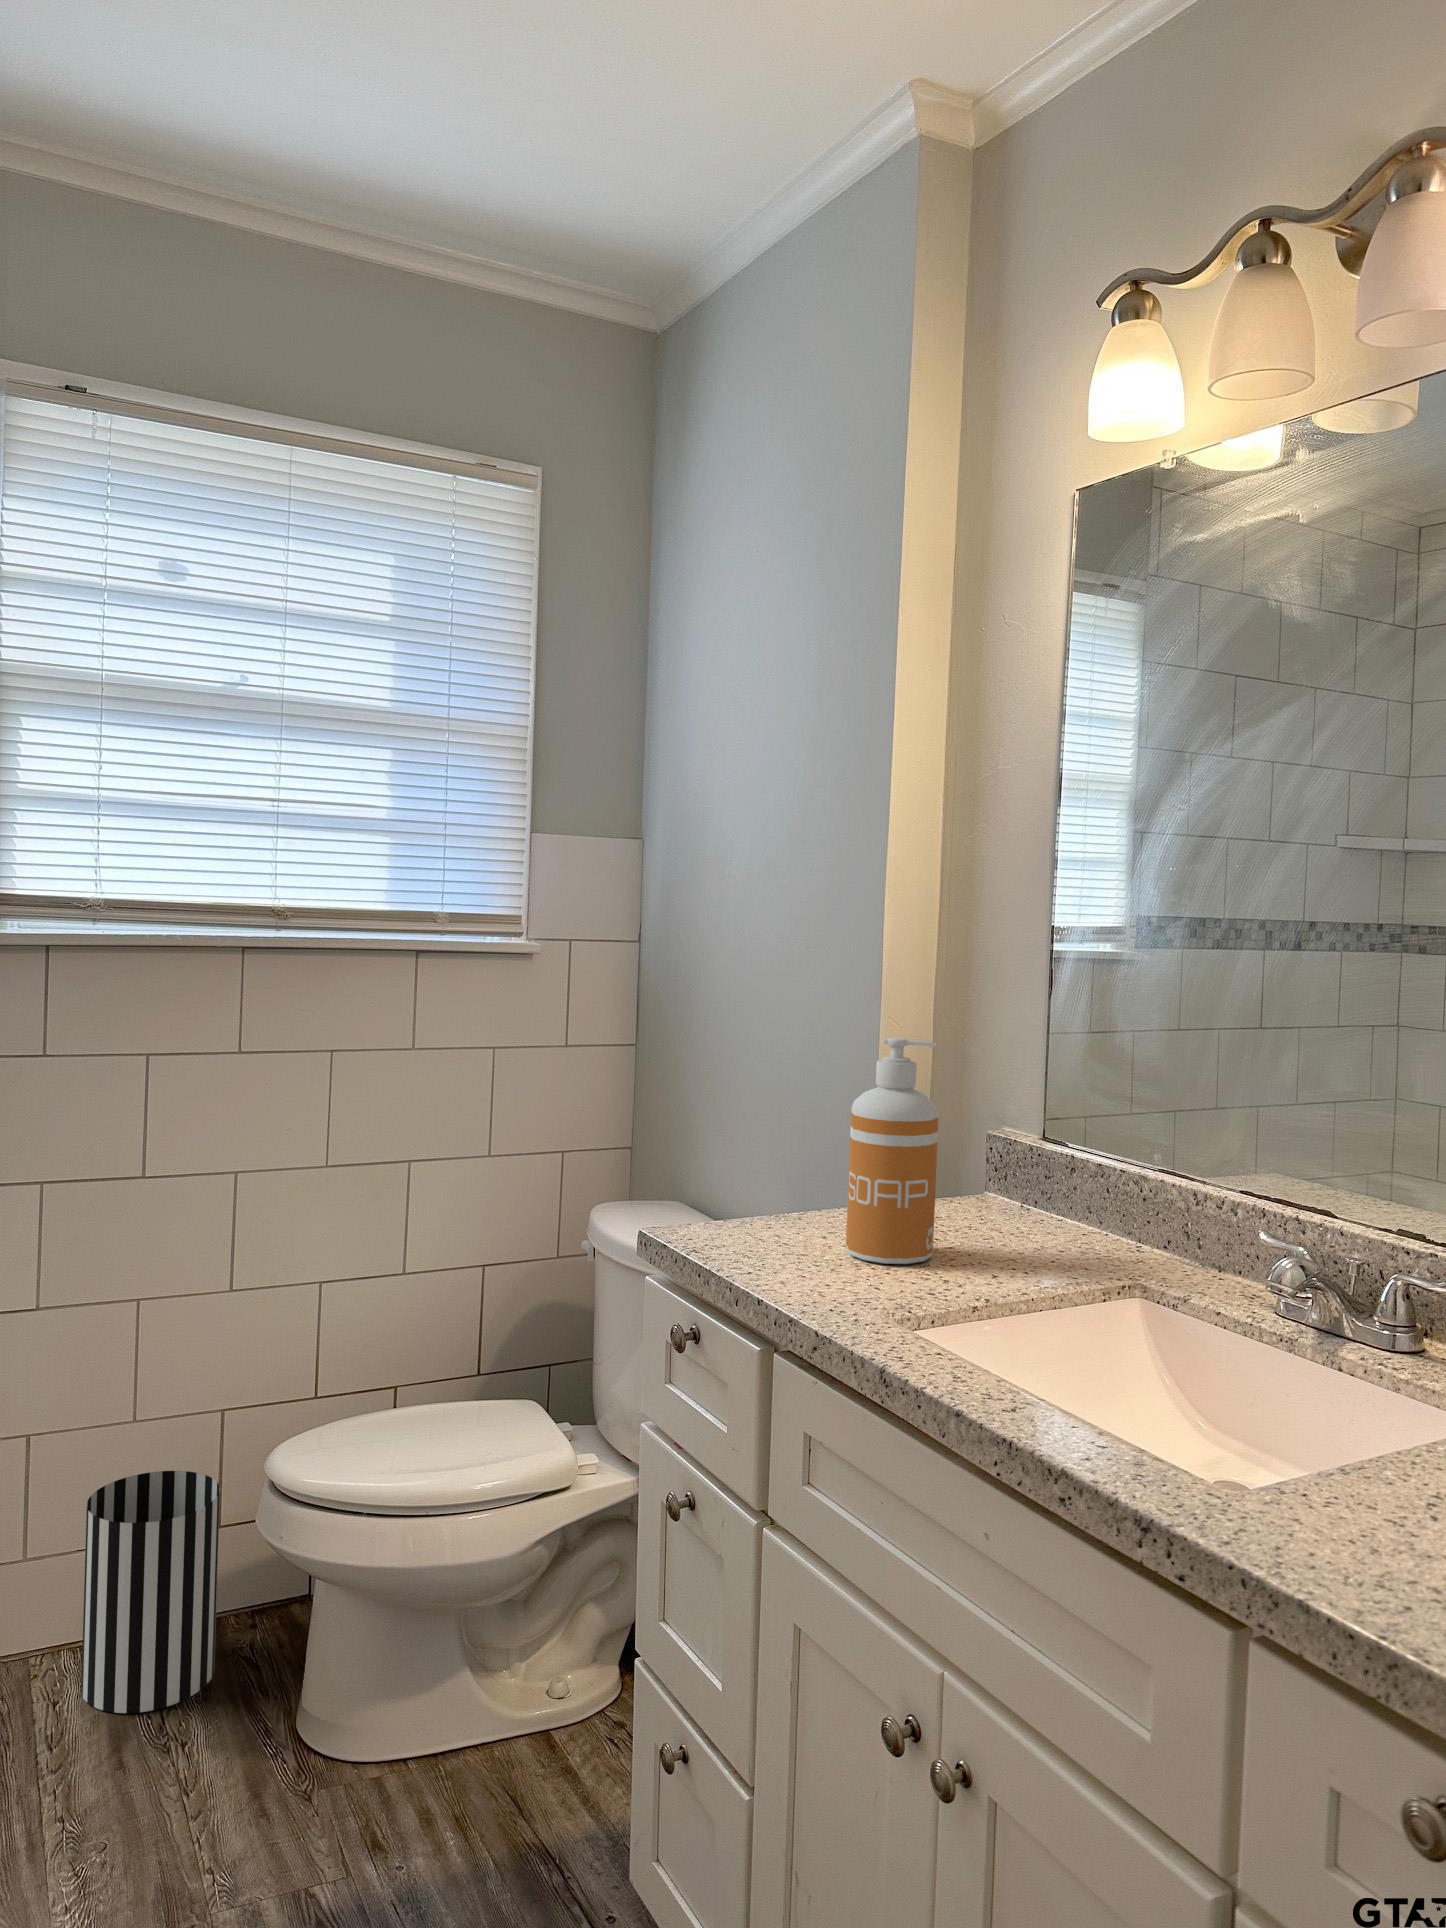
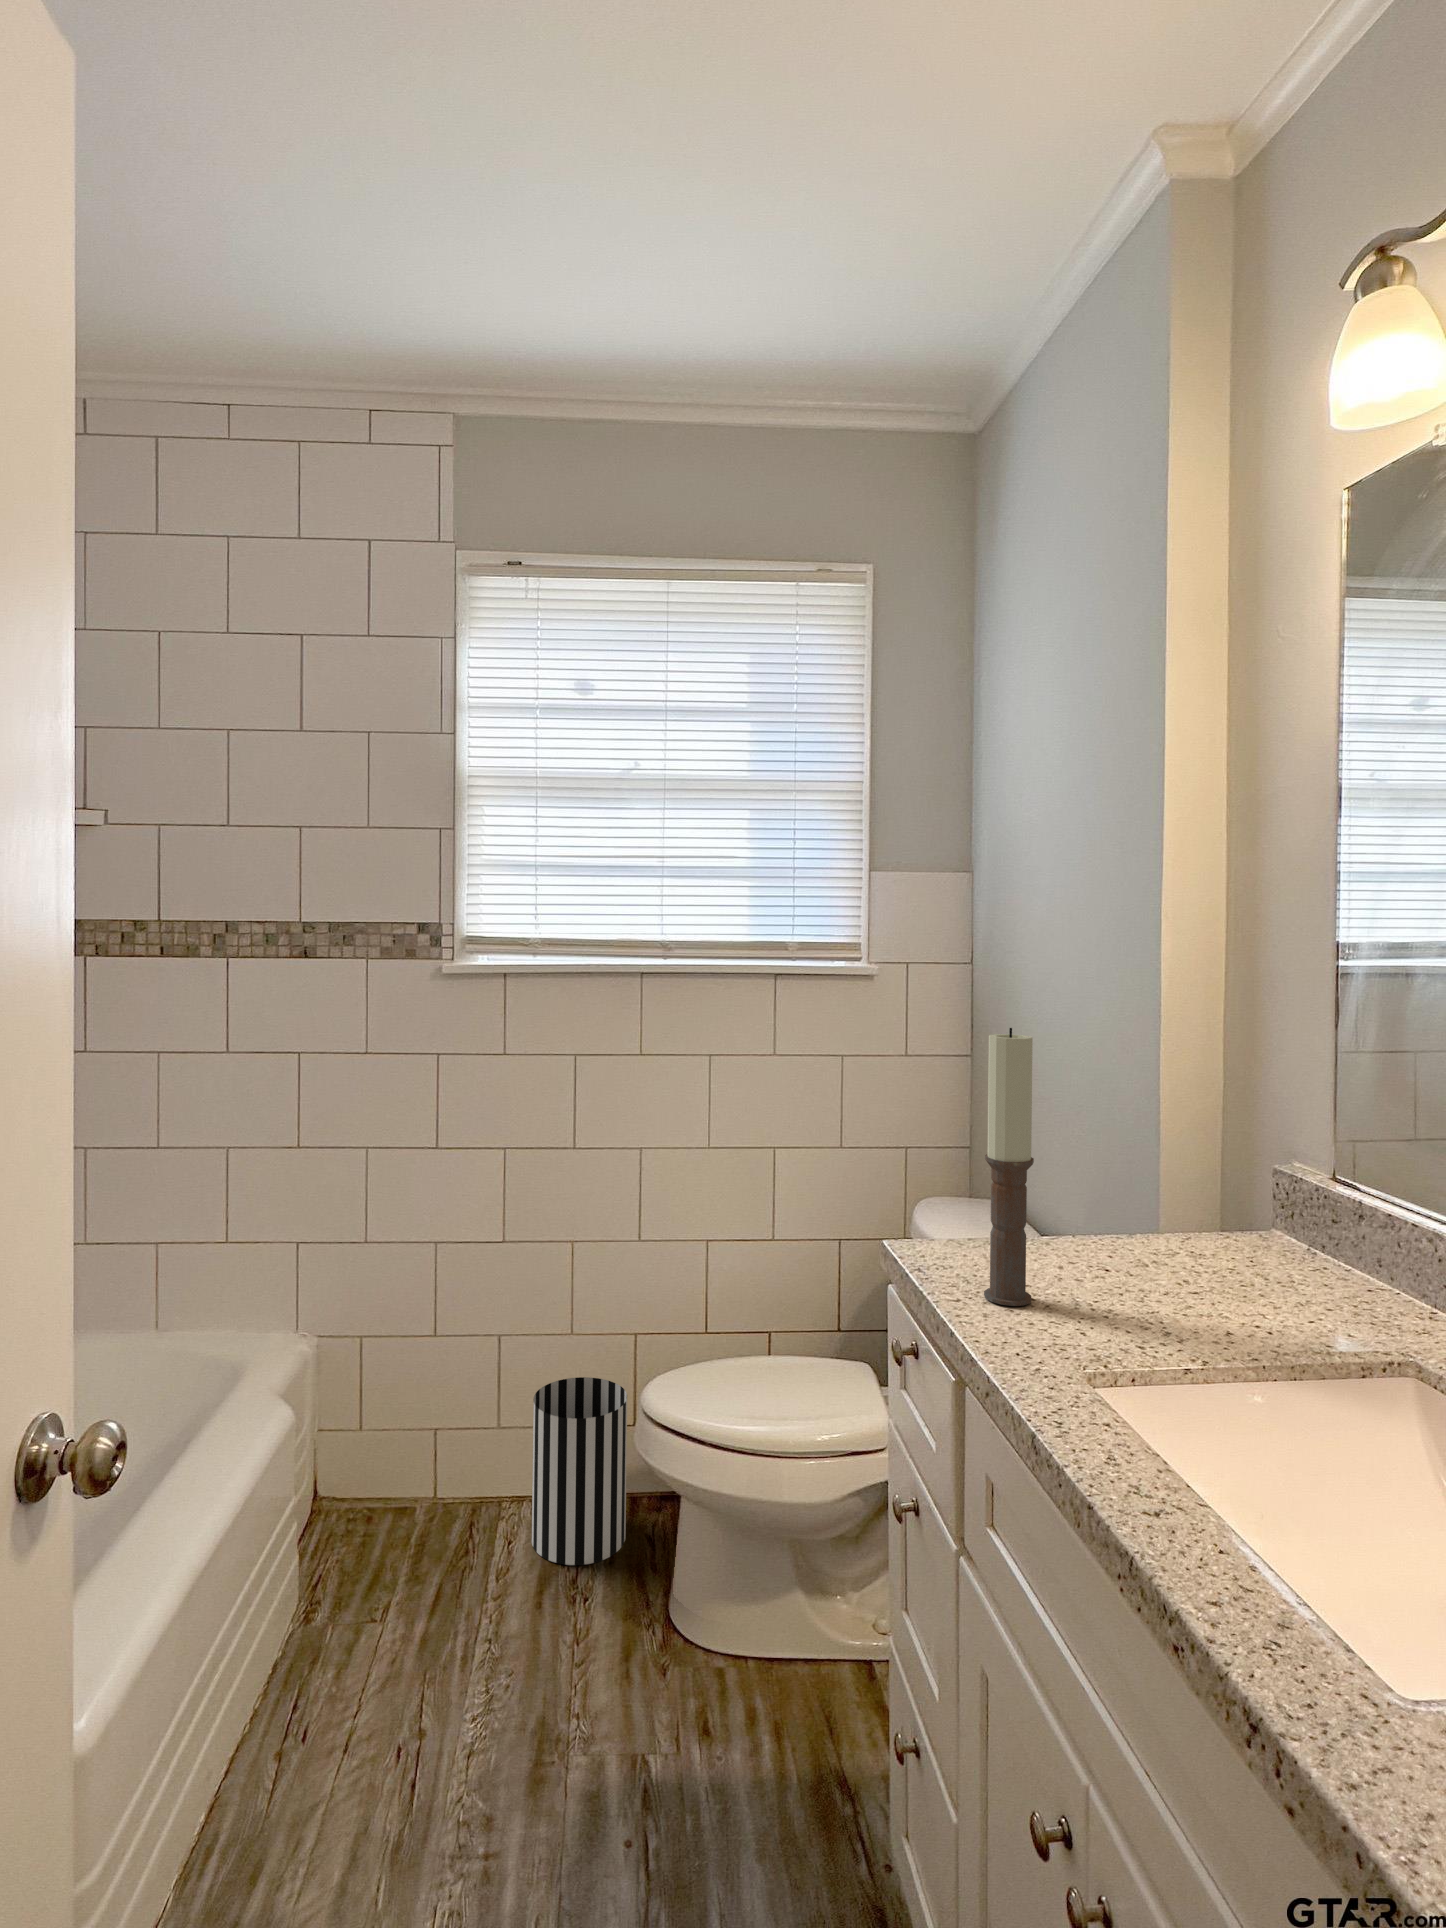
candle: none [775,997,830,1277] -> present [984,1028,1034,1306]
soap dispenser: present [846,1038,938,1264] -> none [1072,1069,1165,1303]

